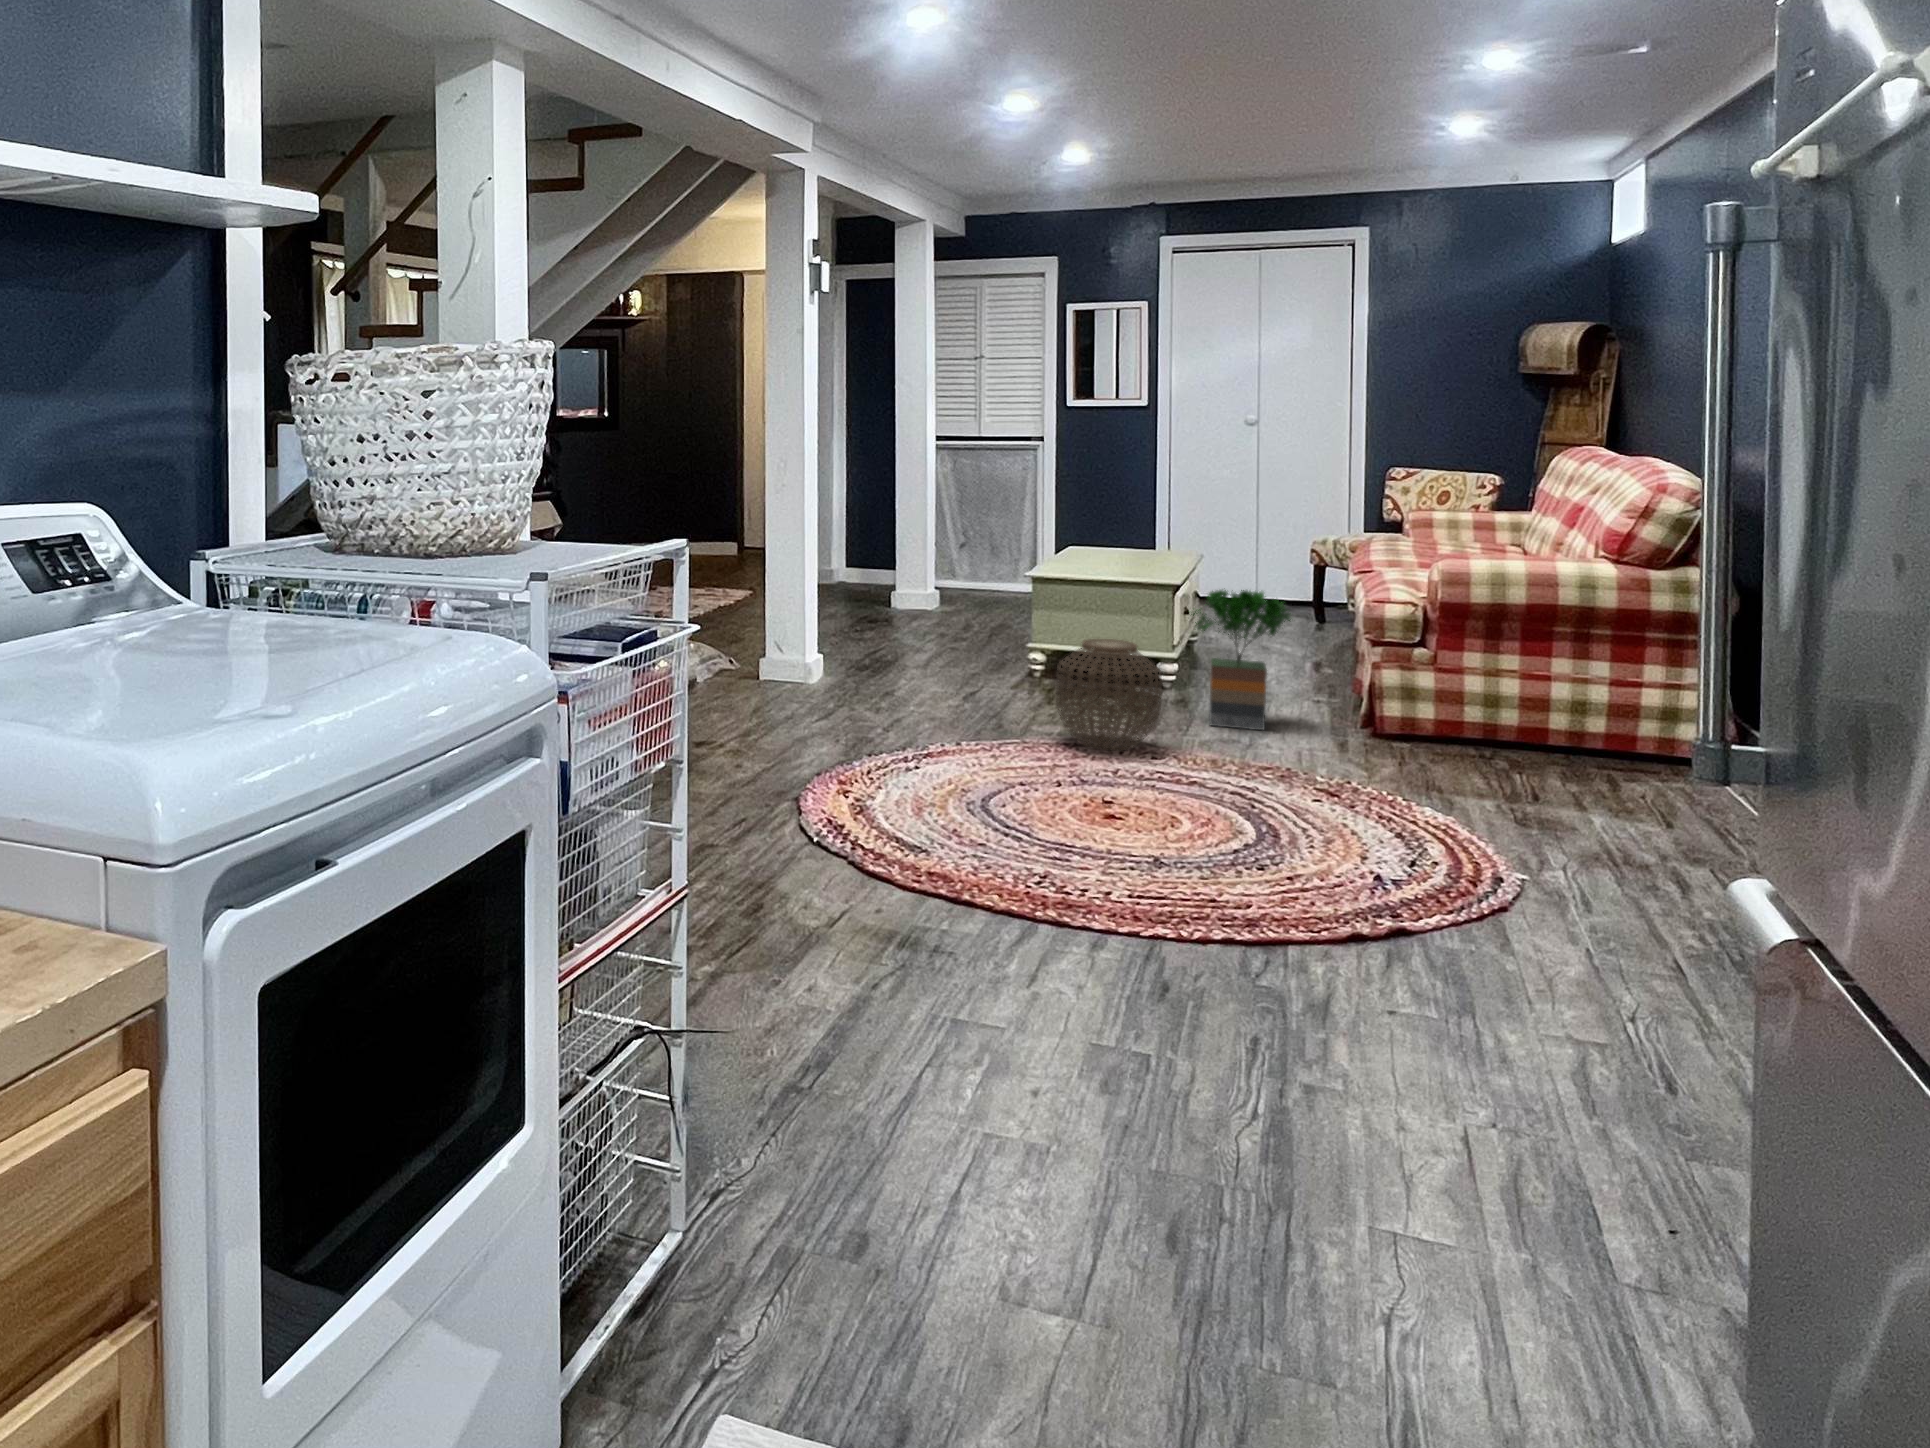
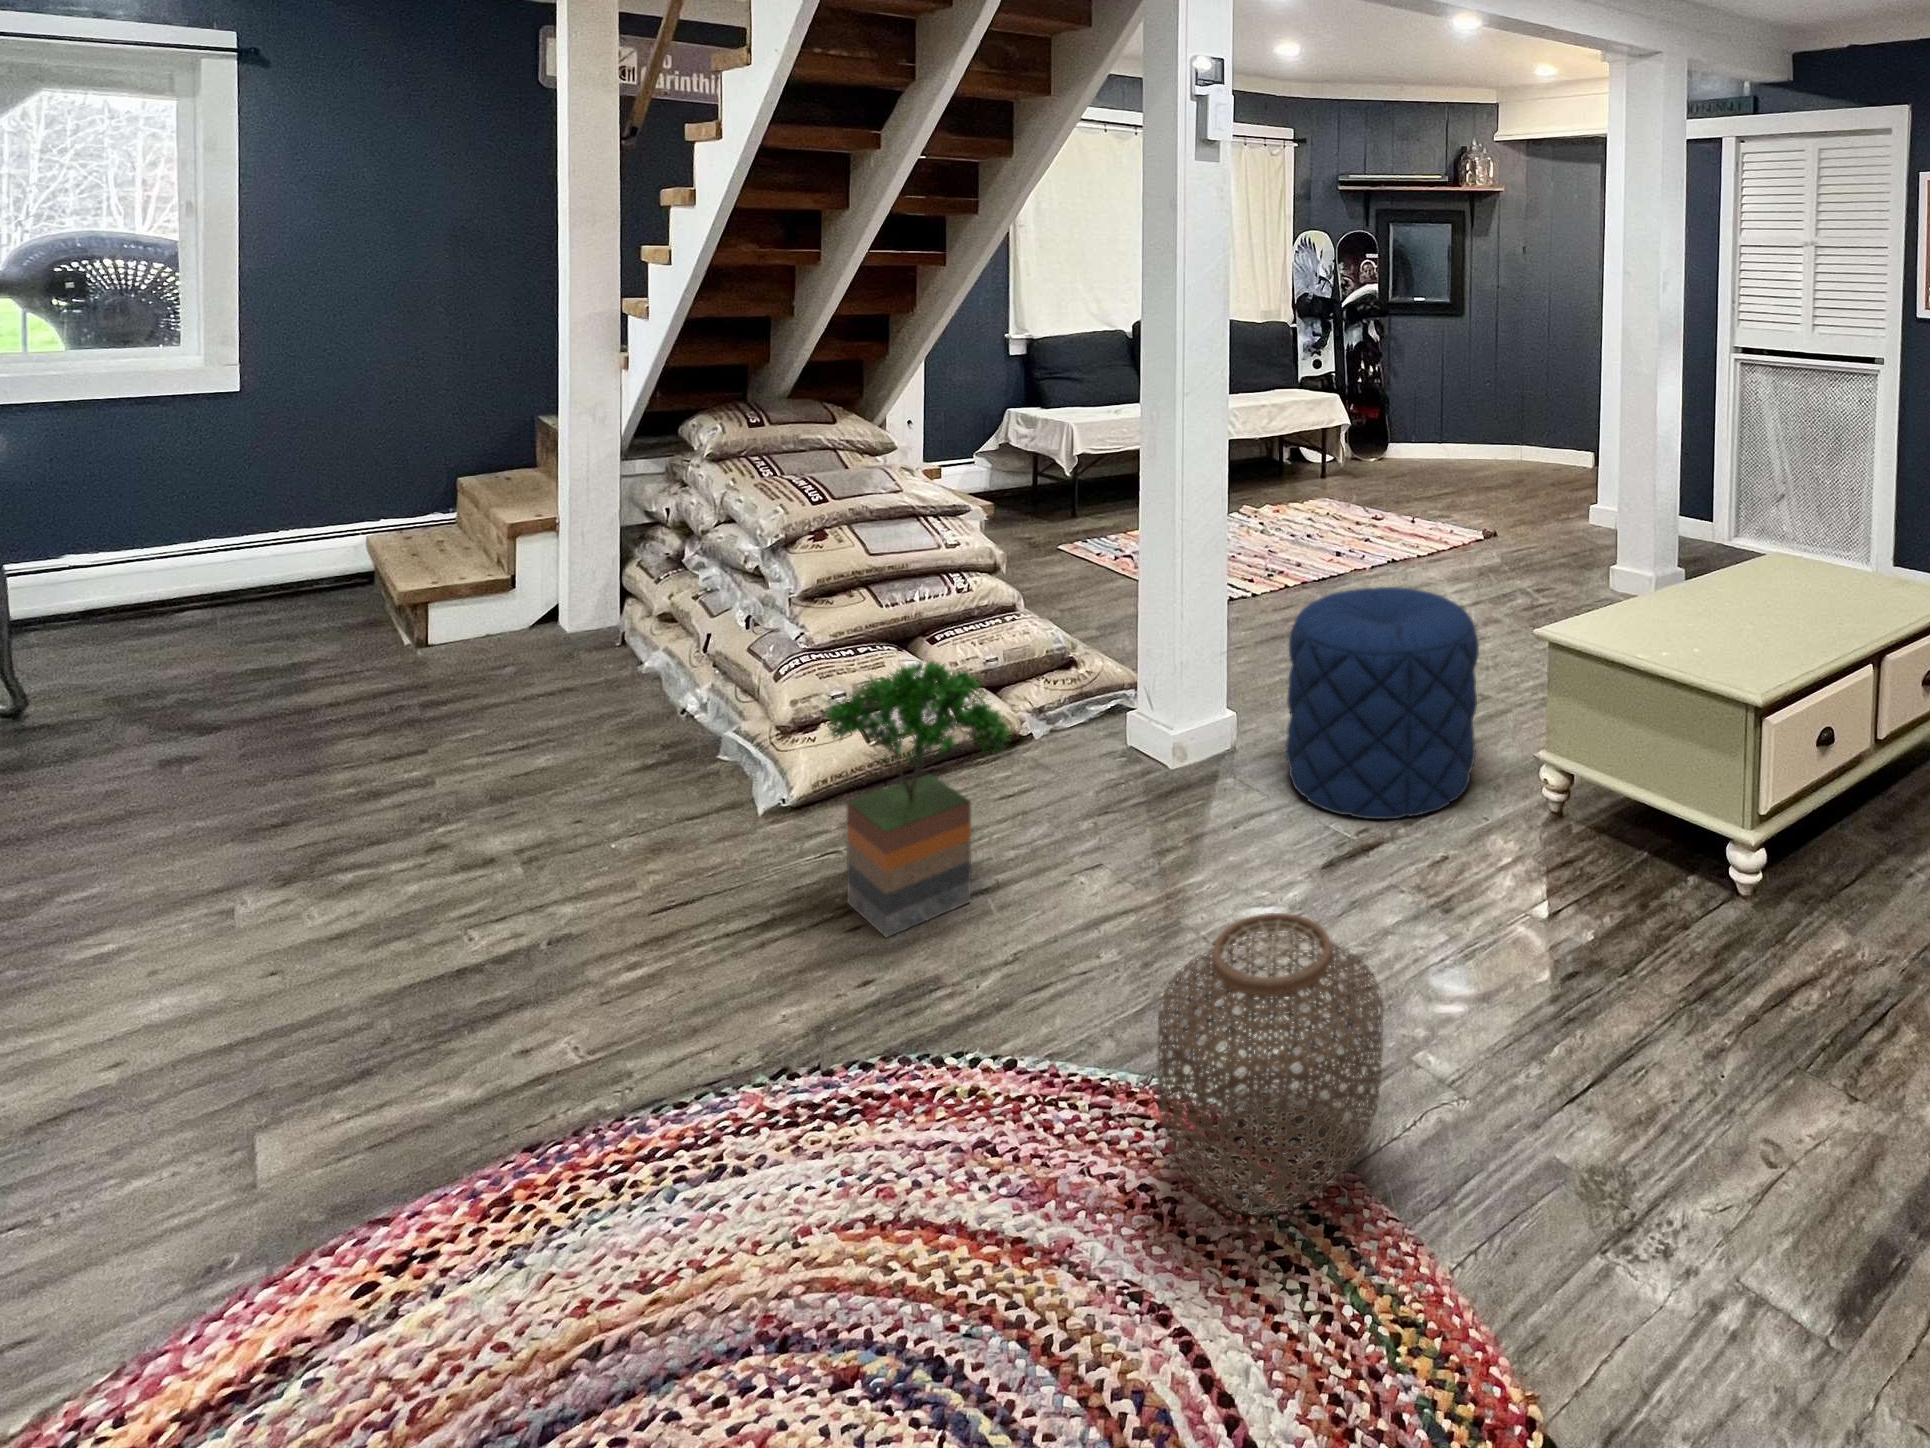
pouf: none [863,563,985,684] -> present [1286,587,1479,819]
potted tree: present [1190,590,1291,730] -> present [826,661,1010,937]

